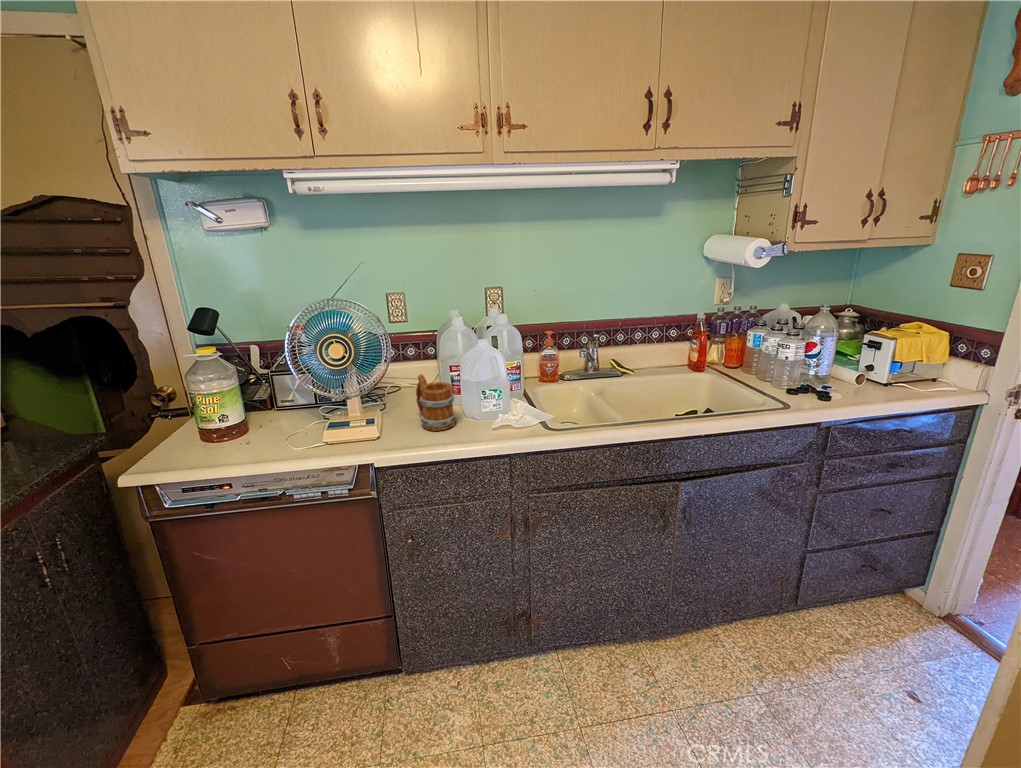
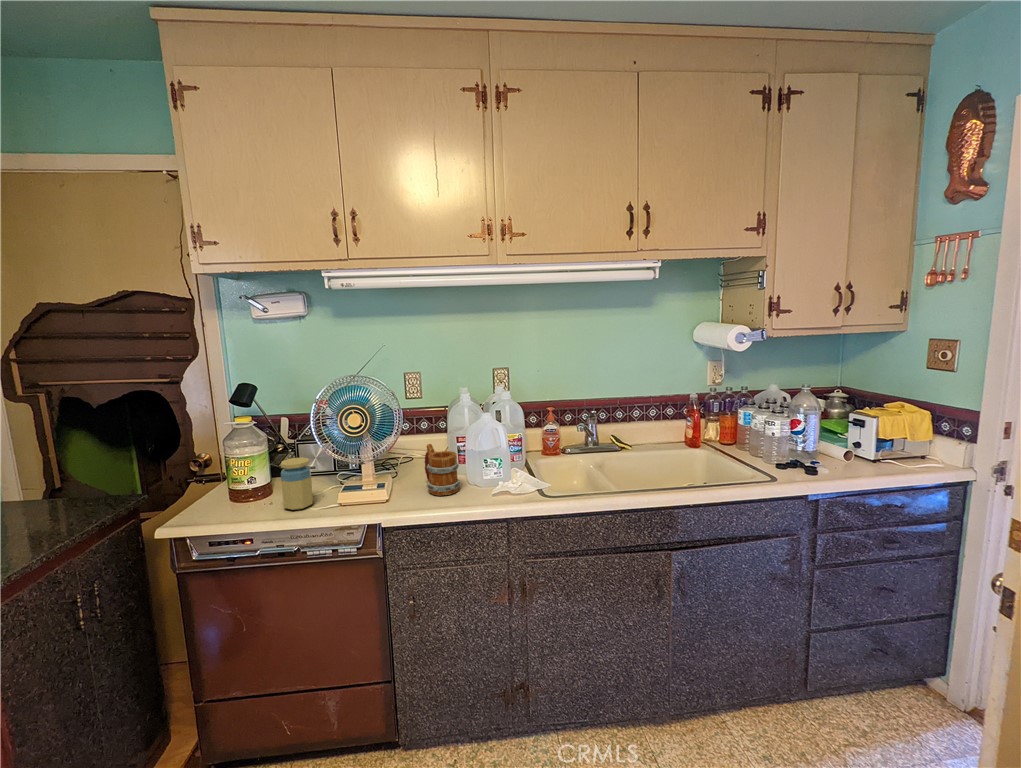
jar: none [254,392,295,451] -> present [281,457,313,510]

